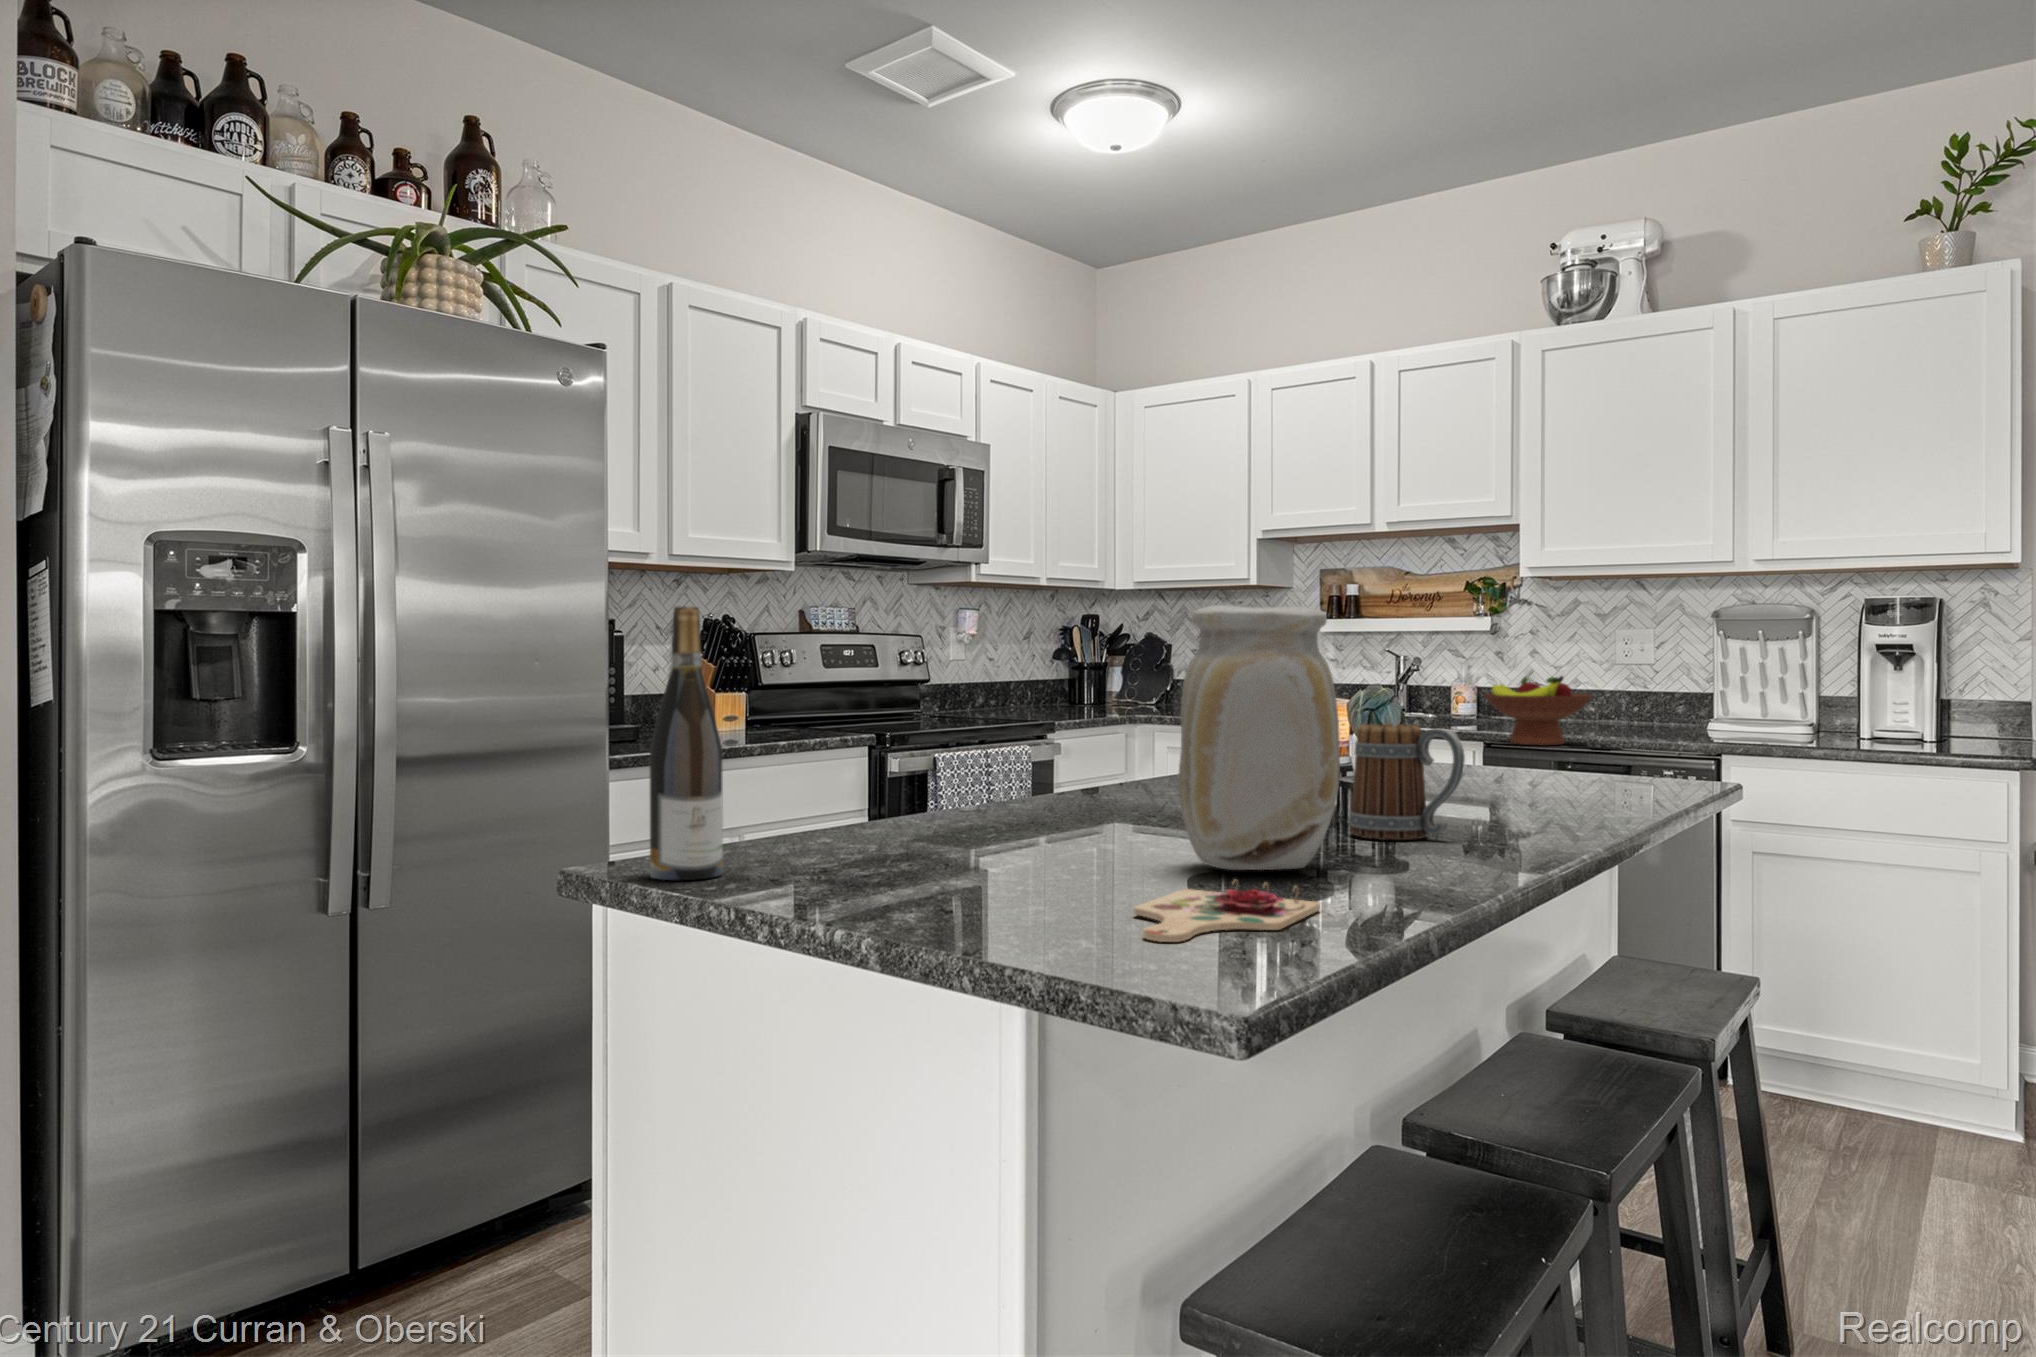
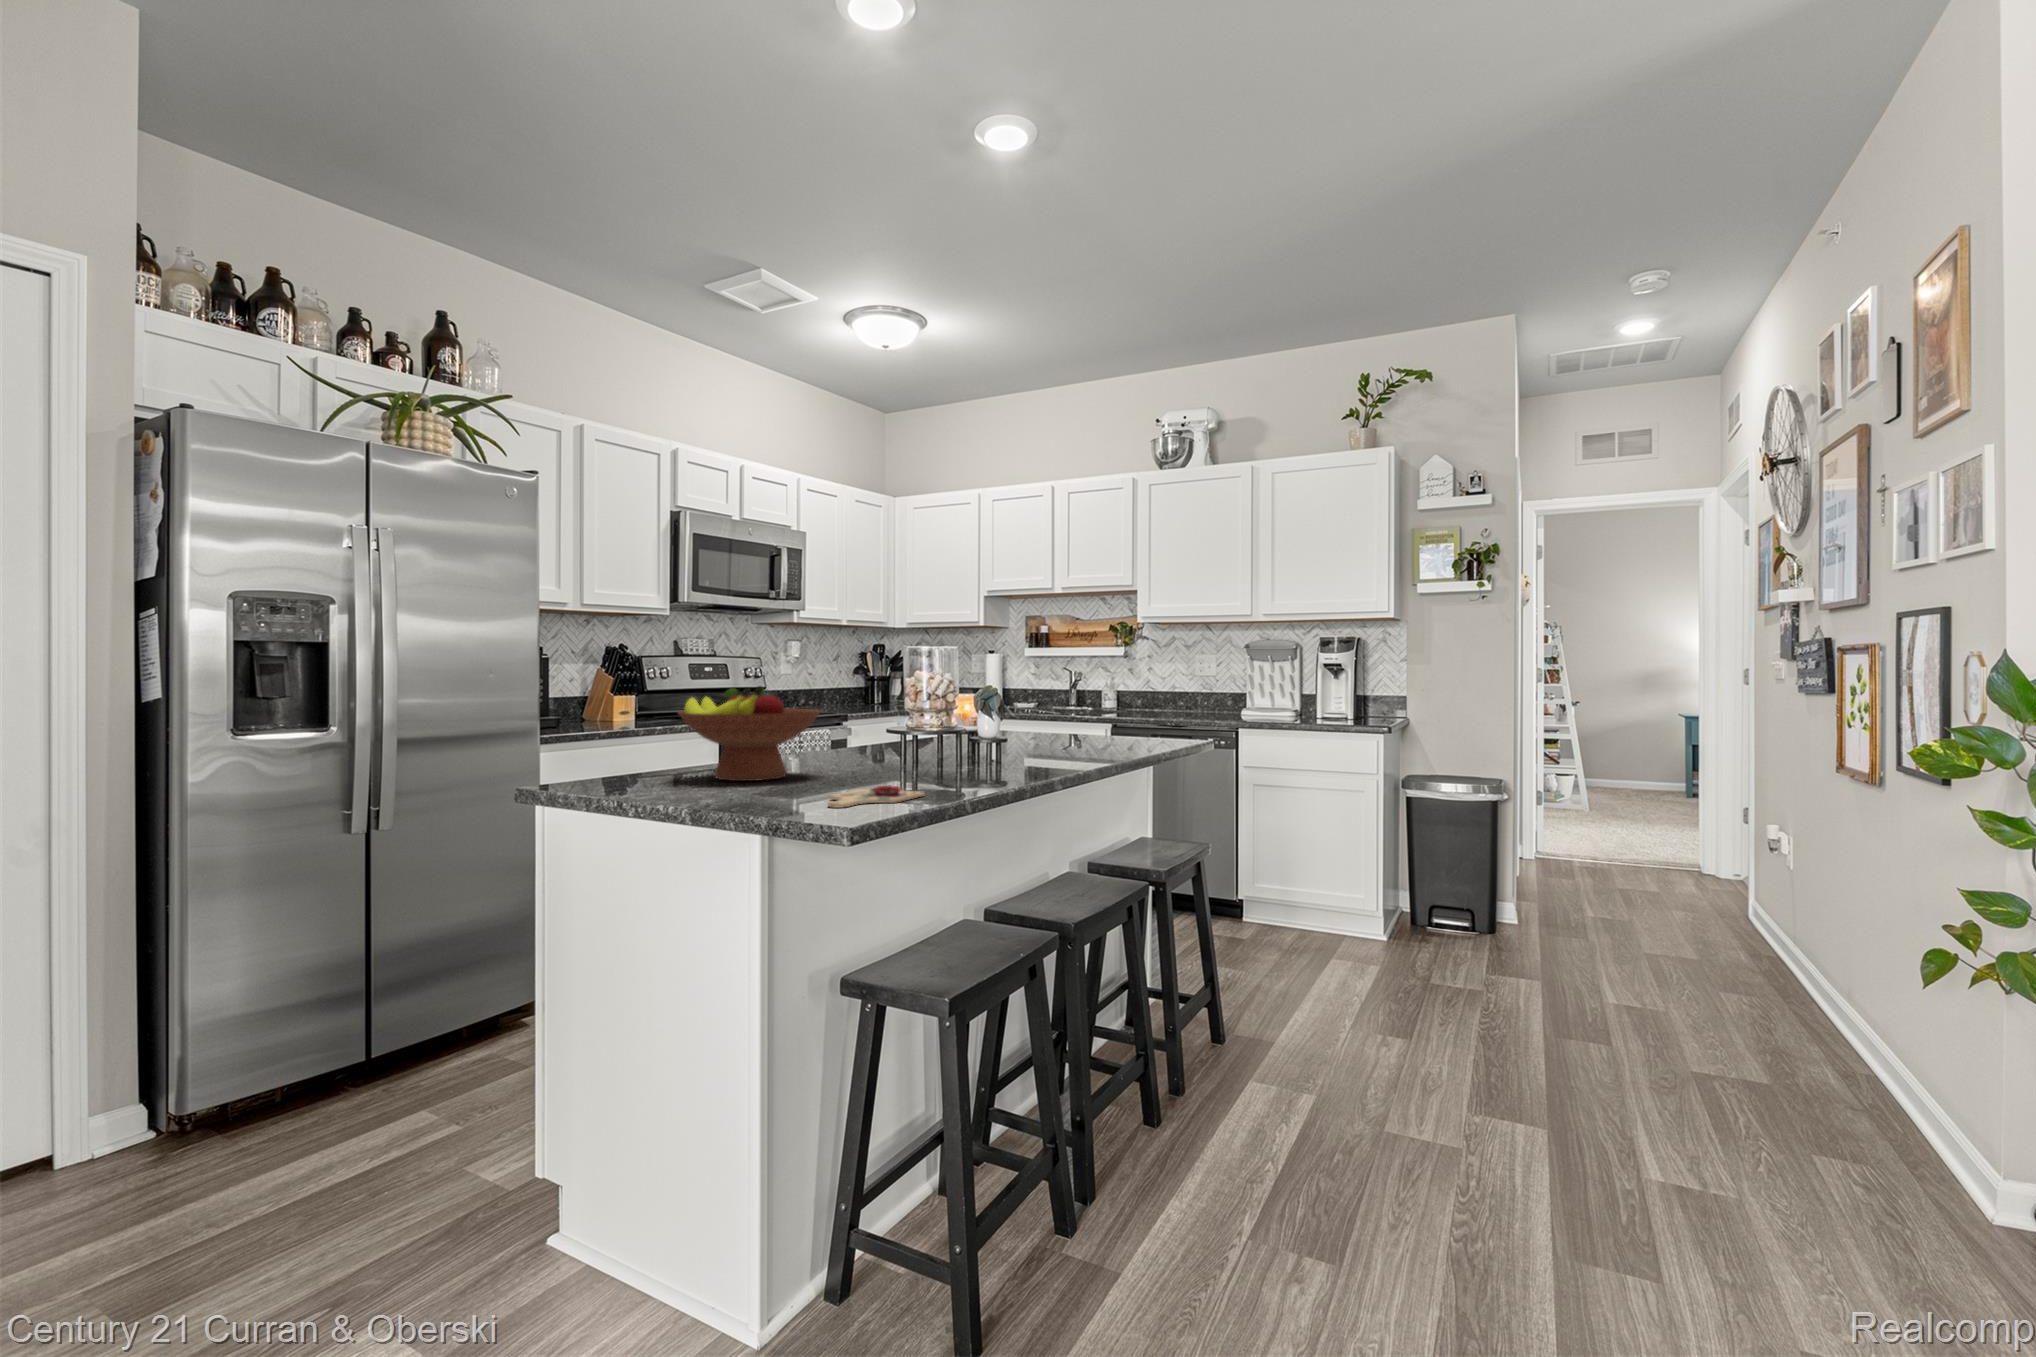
vase: present [1178,605,1340,870] -> none [869,644,952,782]
wine bottle: present [650,606,723,880] -> none [572,643,614,793]
fruit bowl: present [1484,676,1592,746] -> present [678,686,821,781]
mug: present [1349,724,1465,840] -> none [976,708,1033,770]

